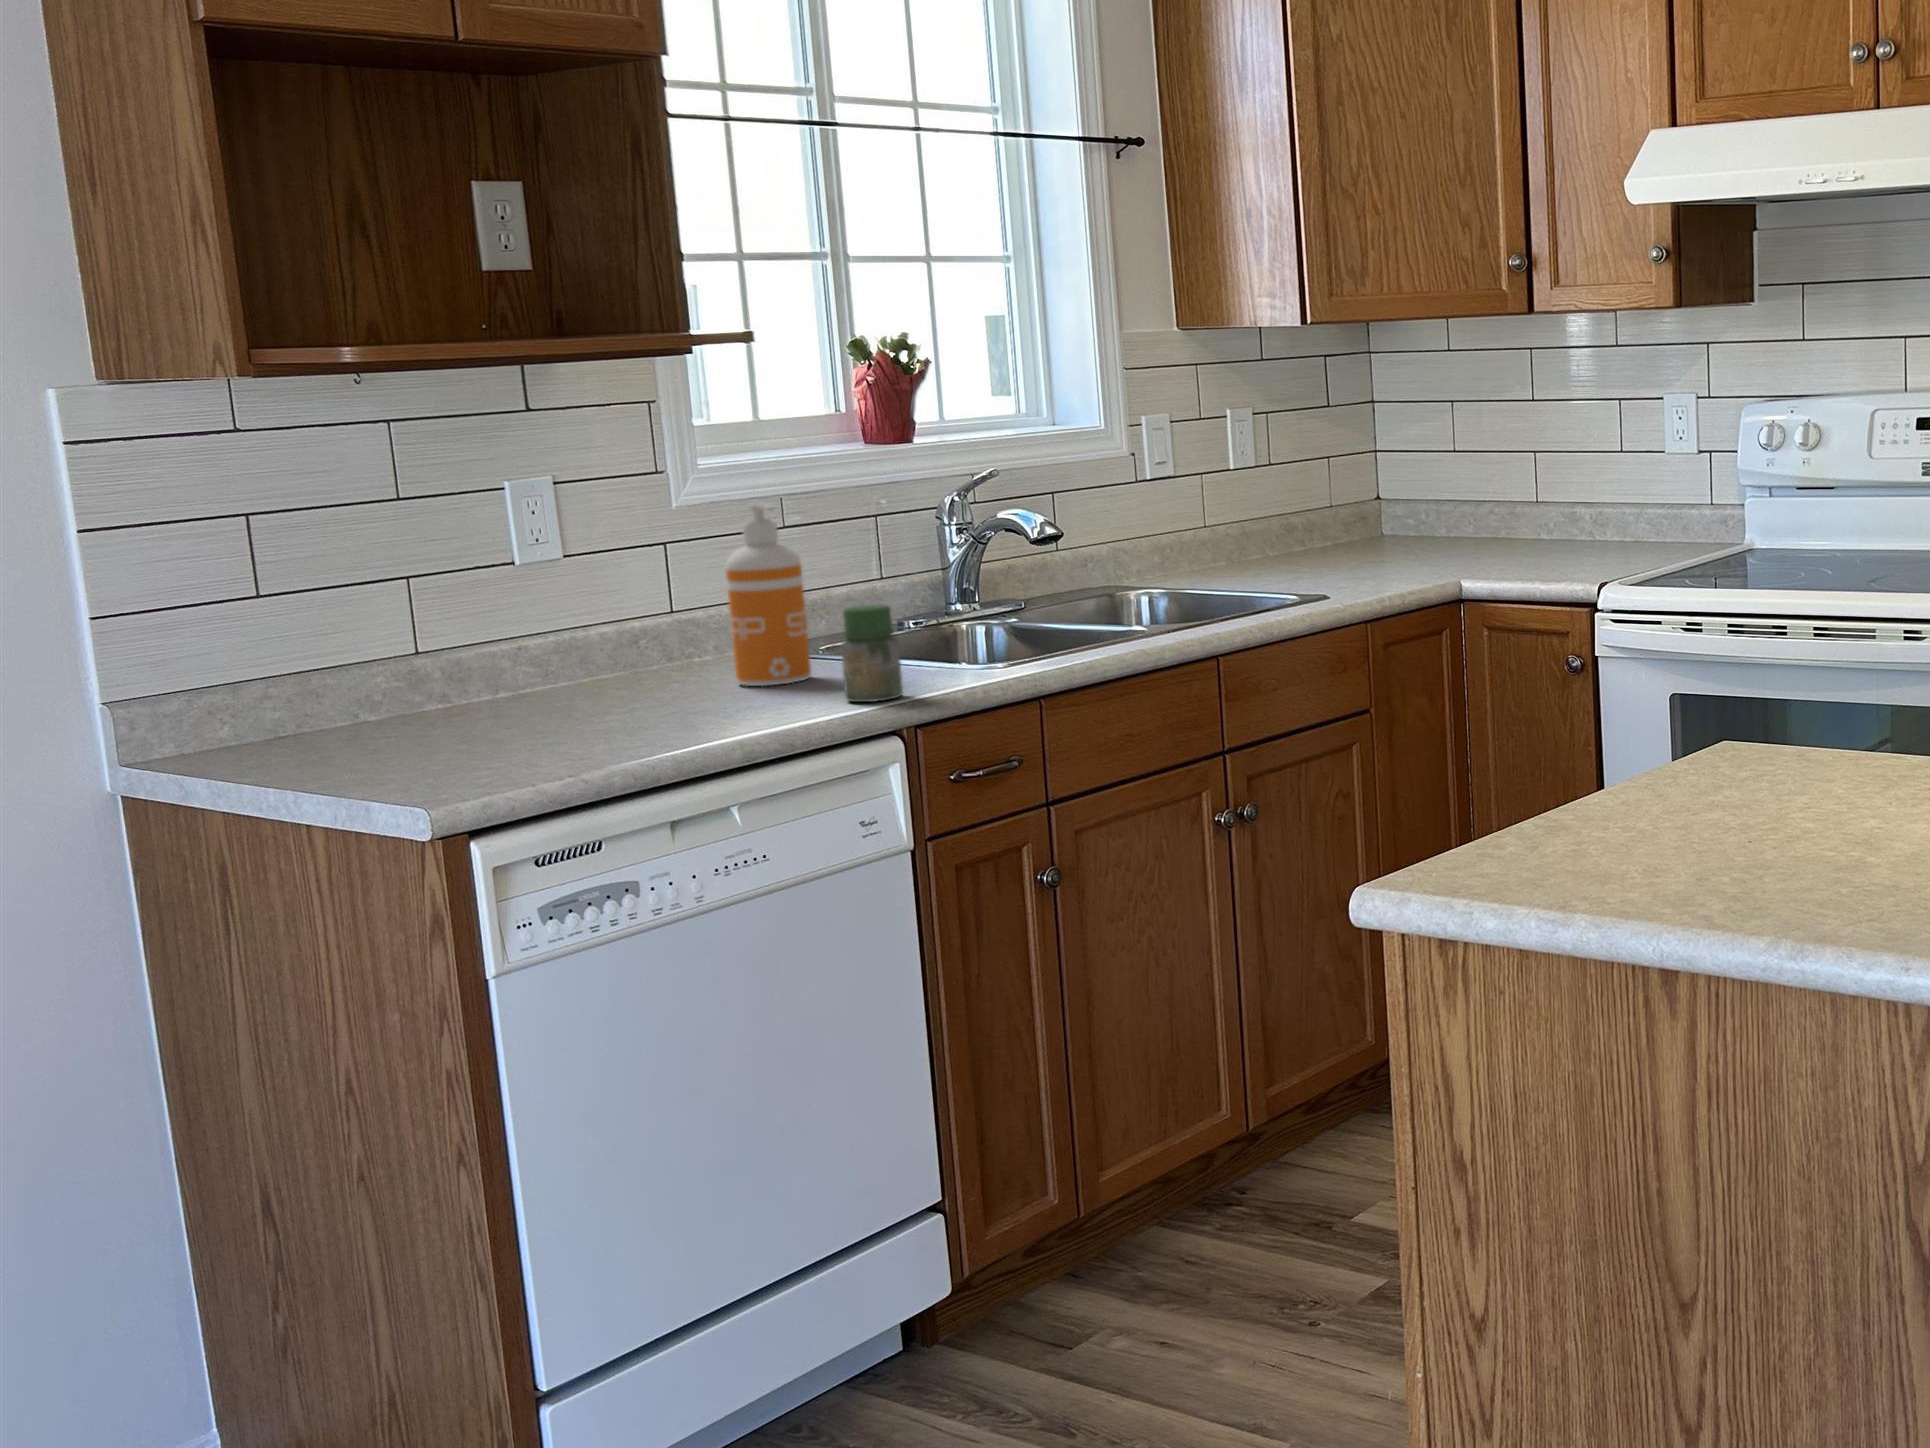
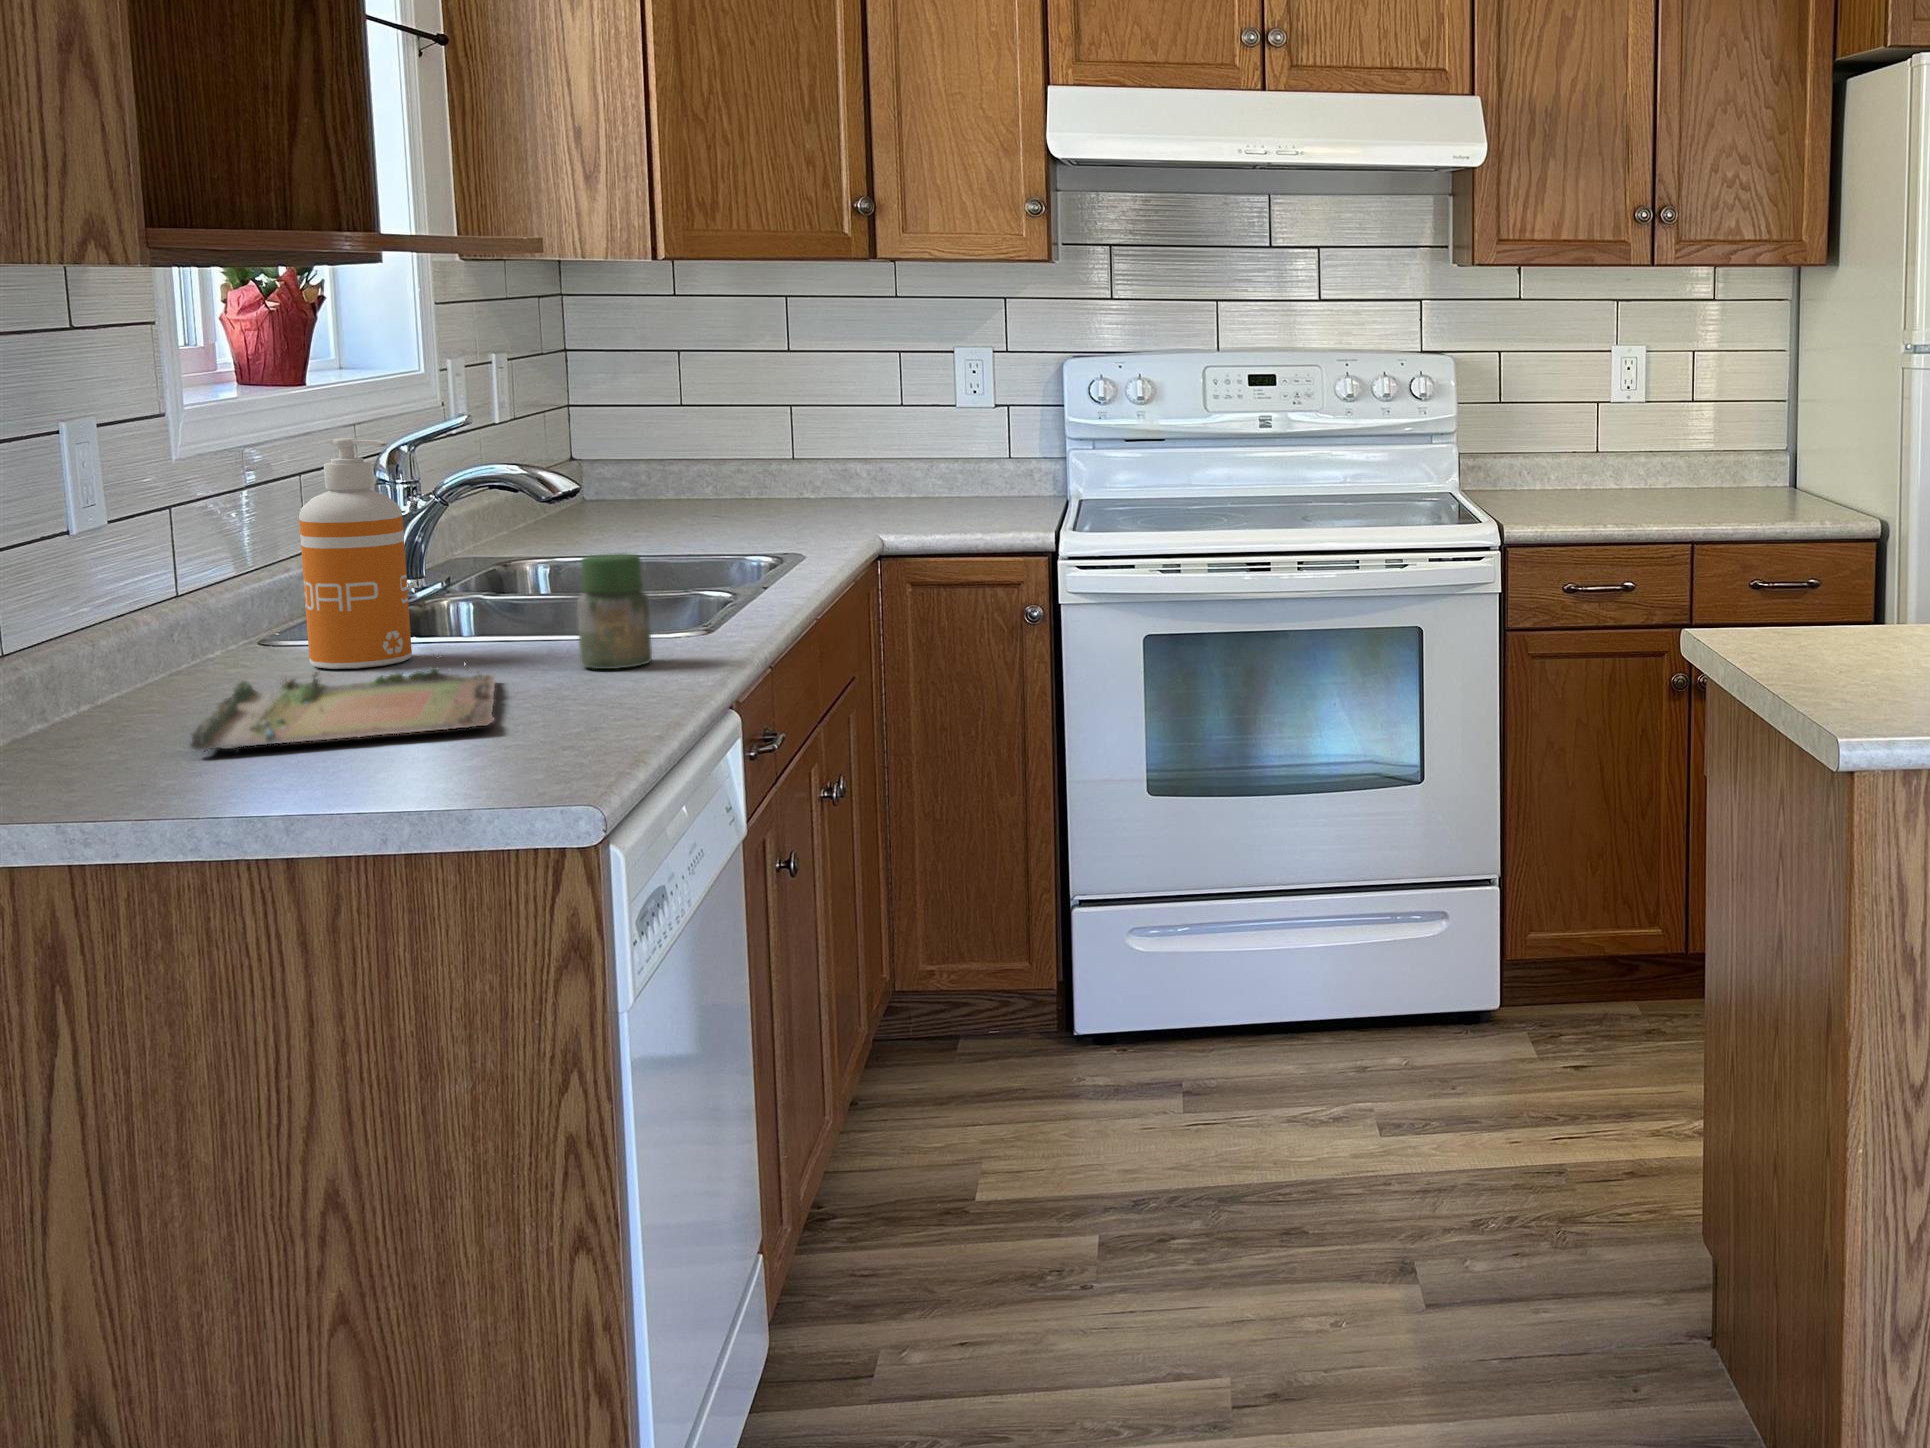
tray: none [460,676,771,746] -> present [190,655,495,753]

